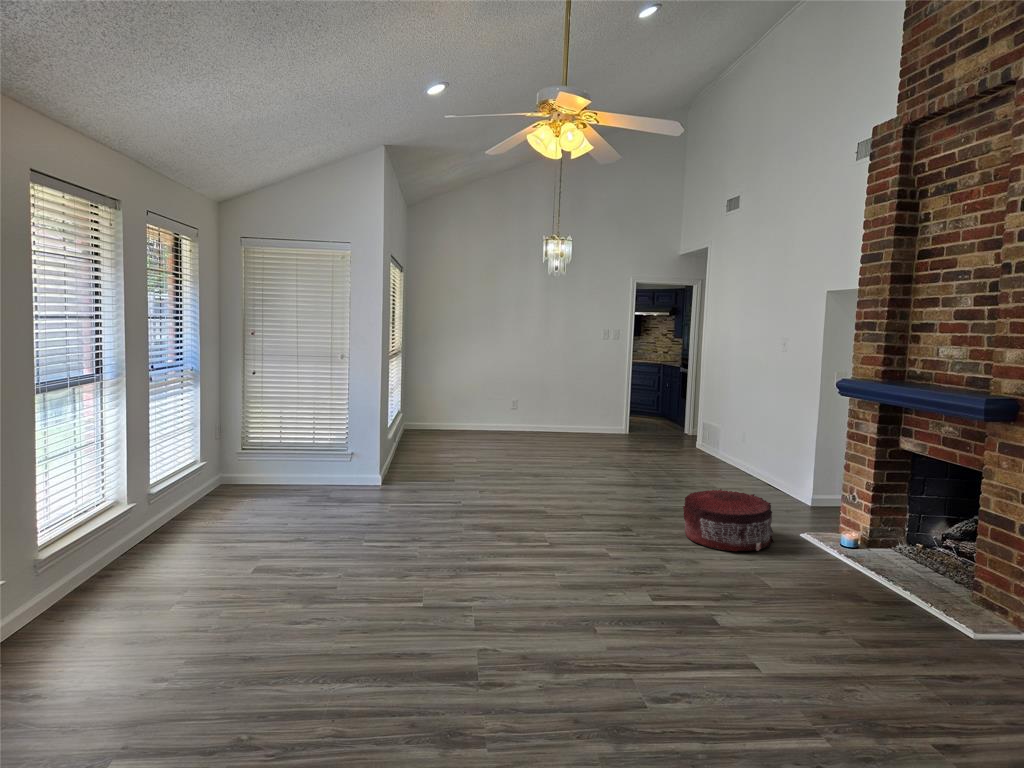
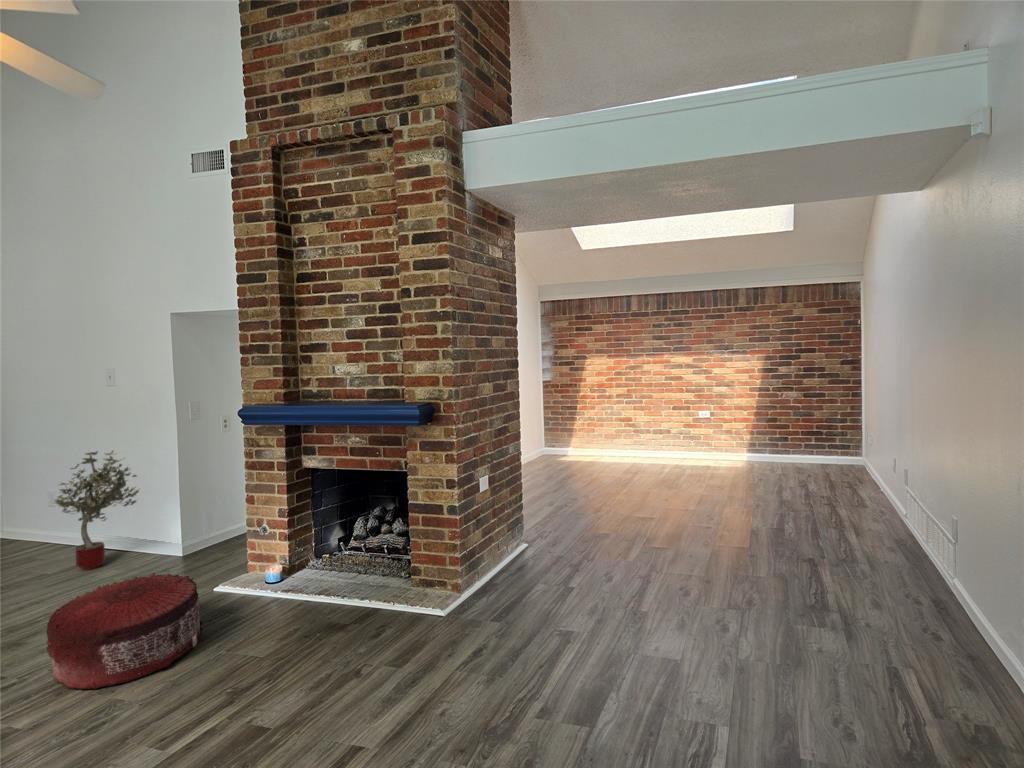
potted tree: none [739,404,791,491] -> present [55,451,139,570]

